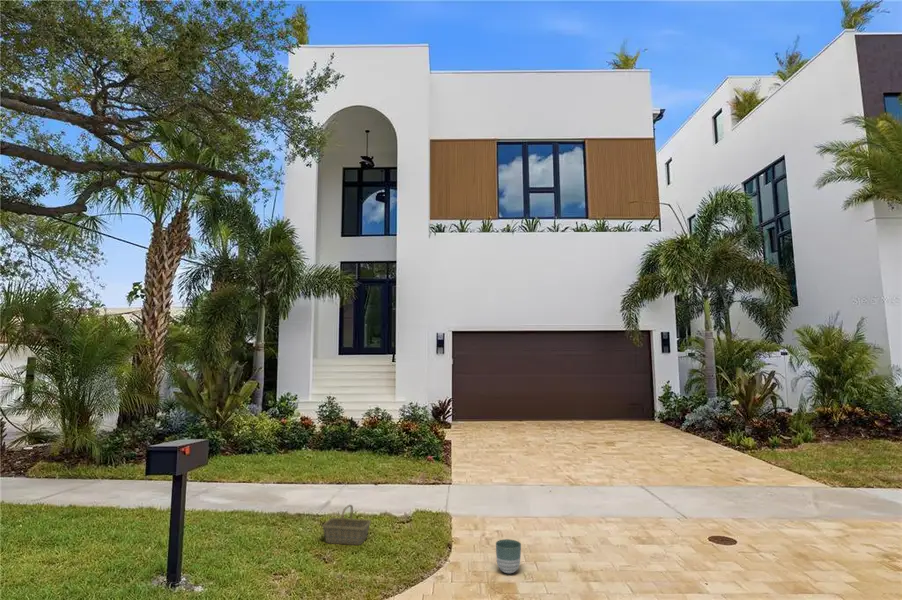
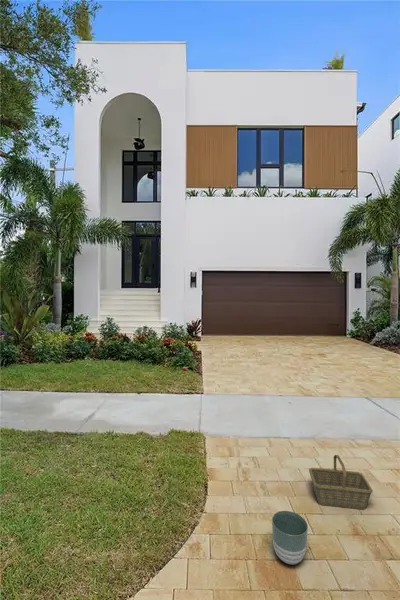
basket: present [322,505,371,545] -> present [309,455,373,510]

